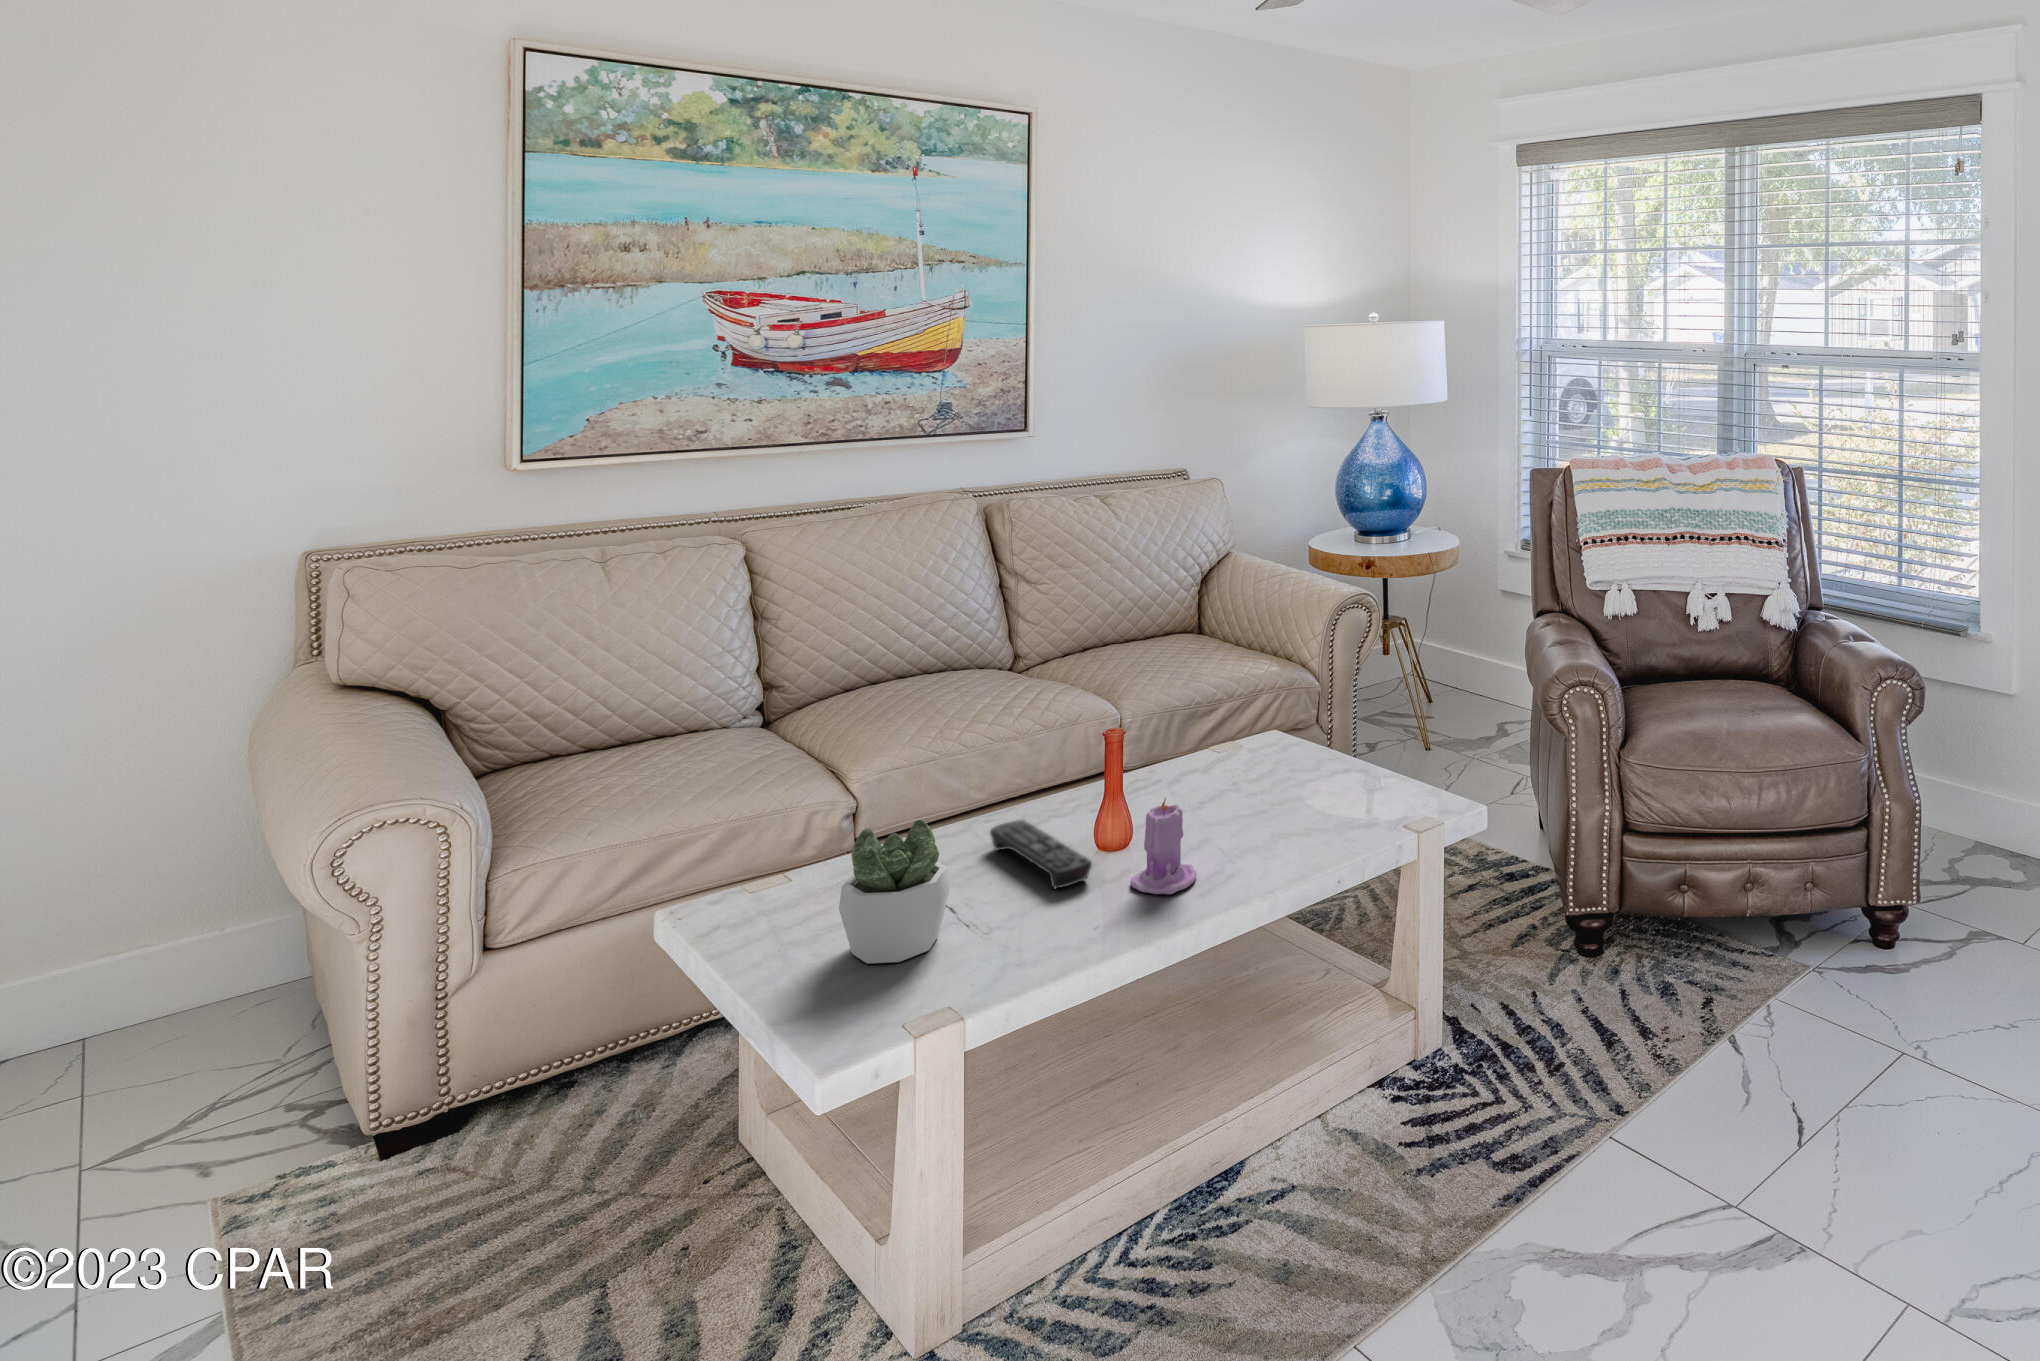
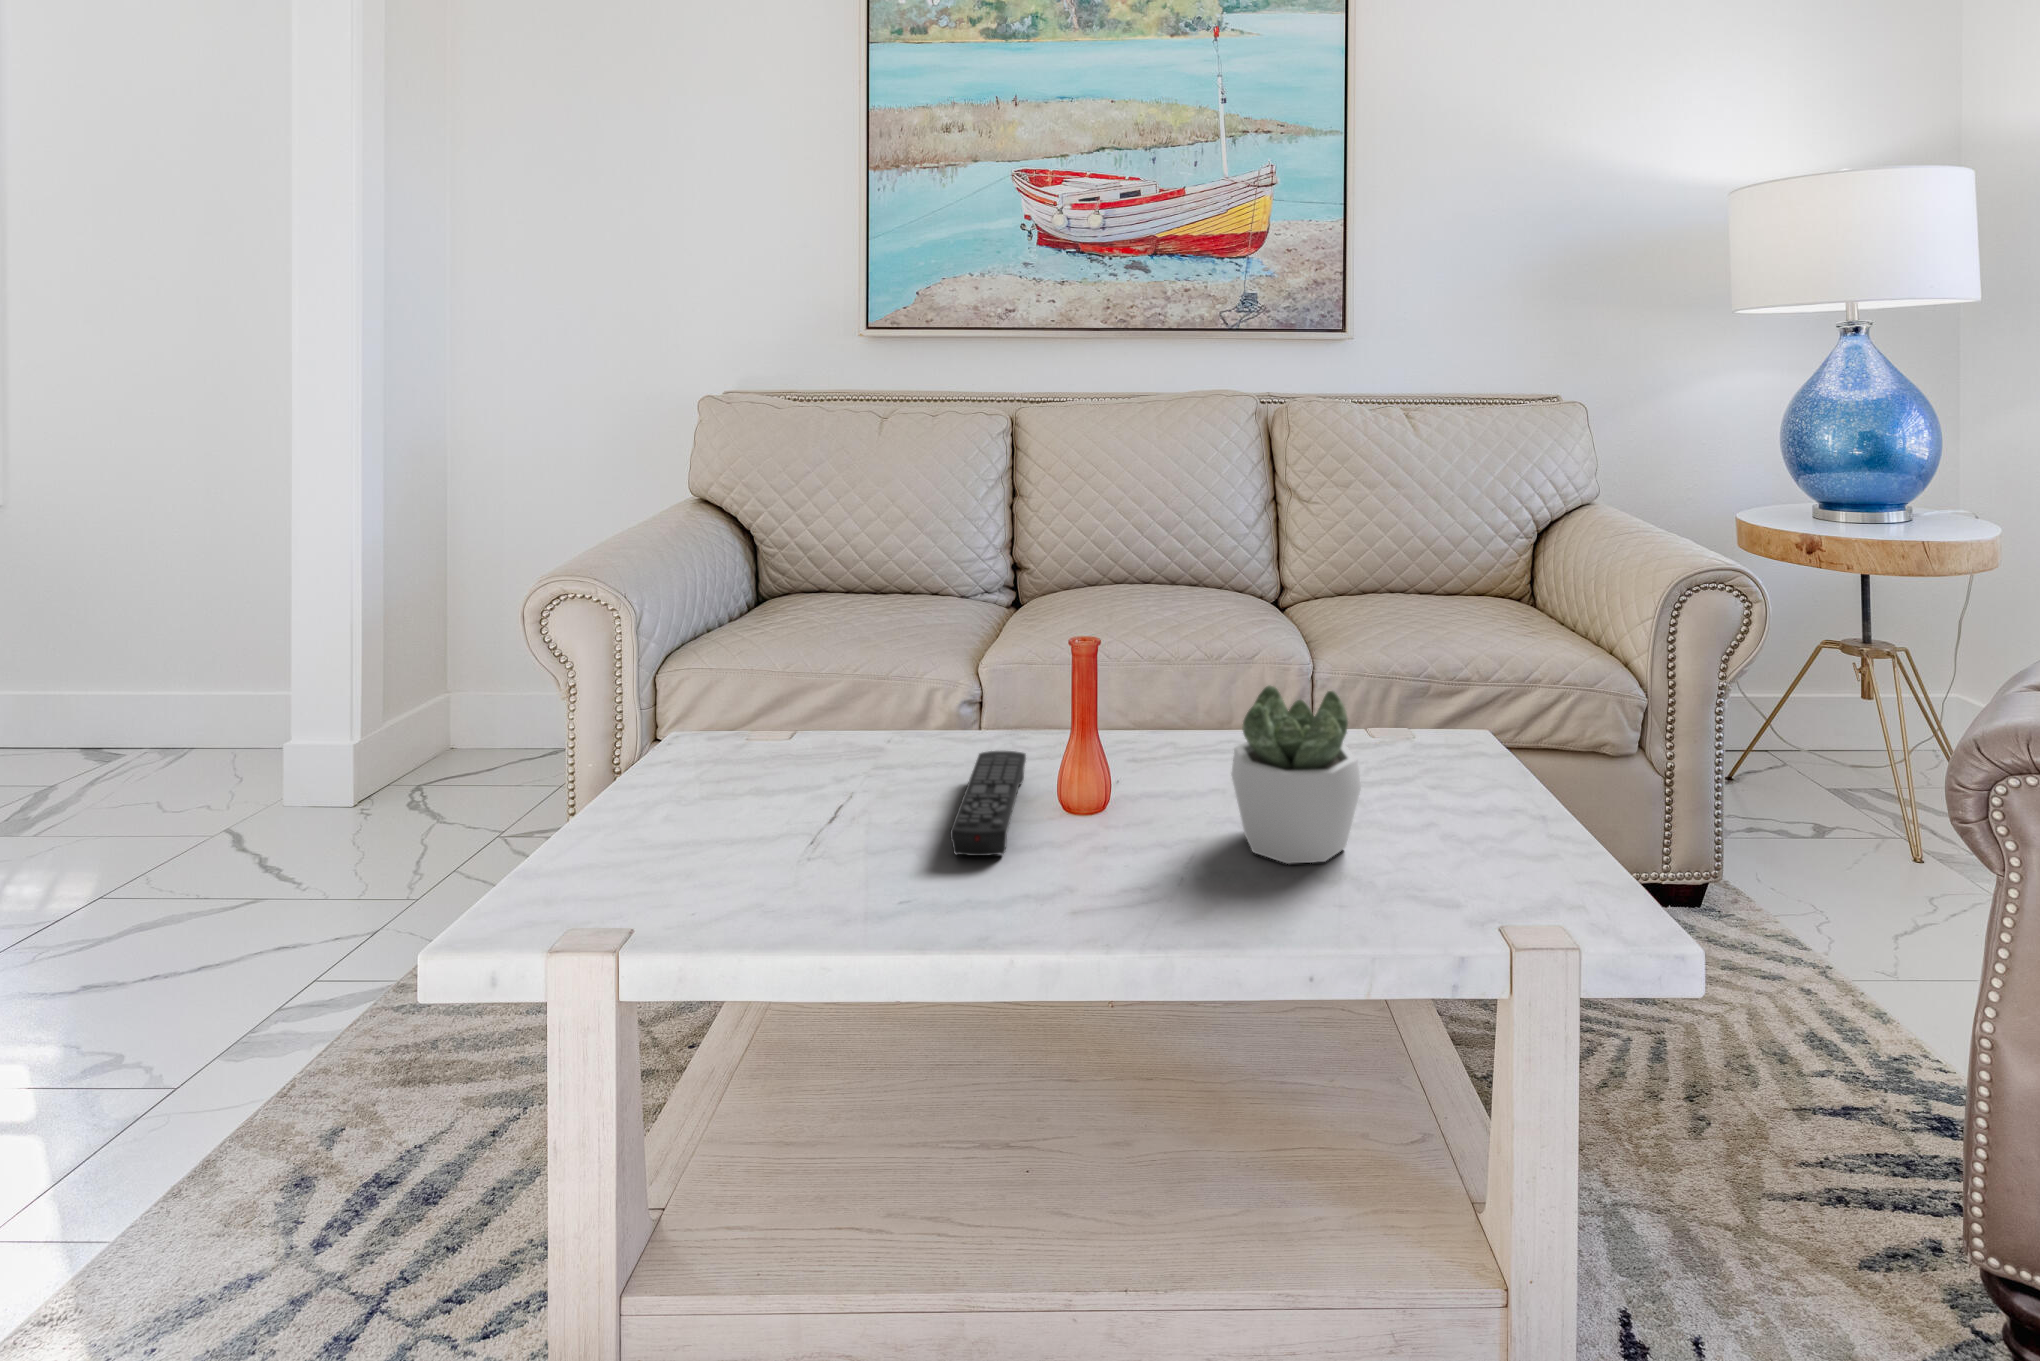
candle: present [1131,798,1197,894] -> none [1029,761,1131,919]
succulent plant: present [839,820,950,964] -> present [1231,685,1361,864]

